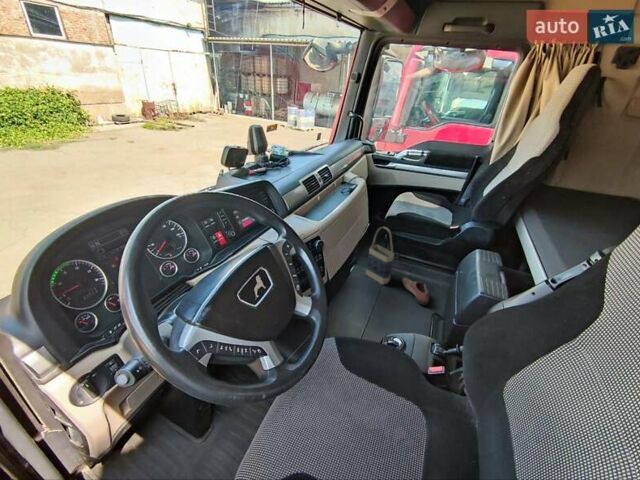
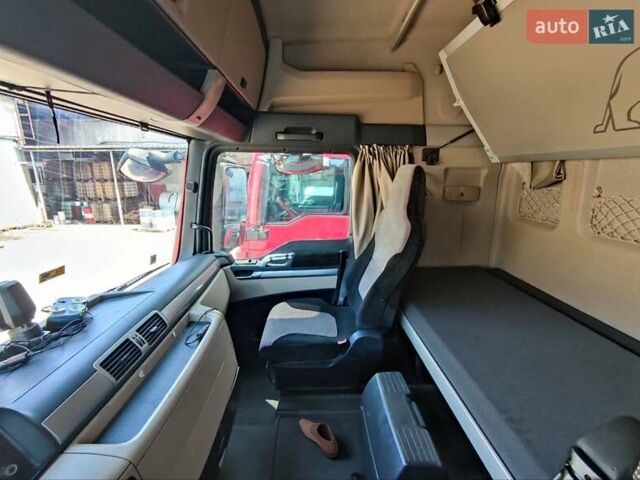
bag: present [366,227,394,285] -> none [247,363,283,443]

